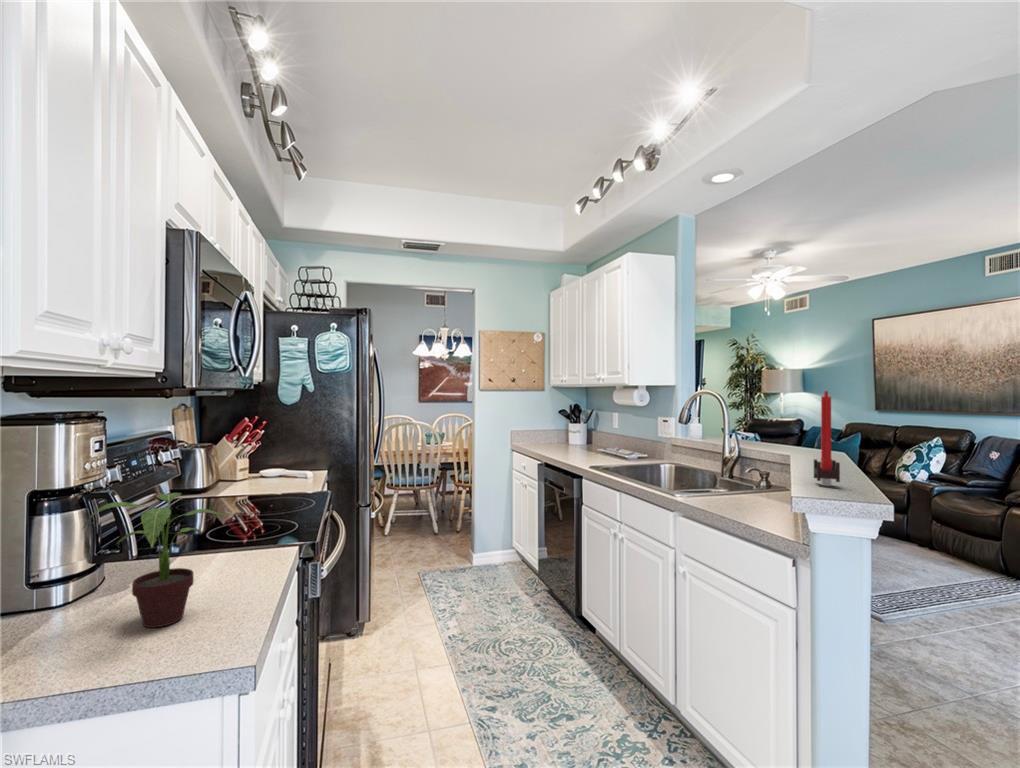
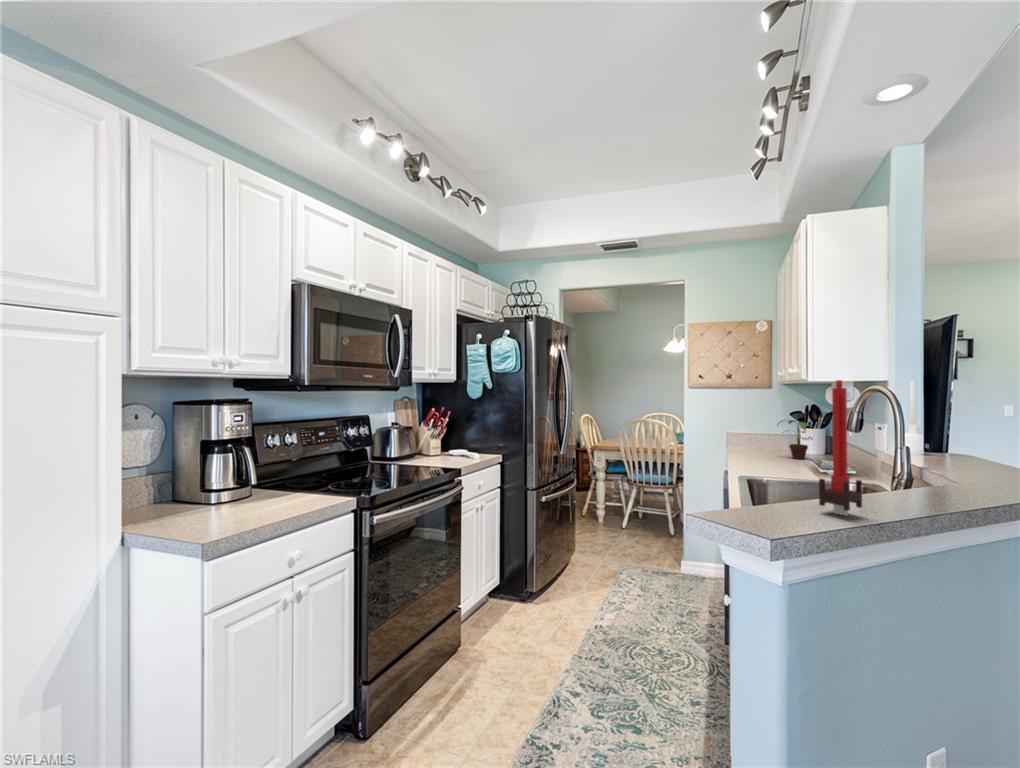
potted plant: present [83,493,226,628] -> present [777,420,813,459]

